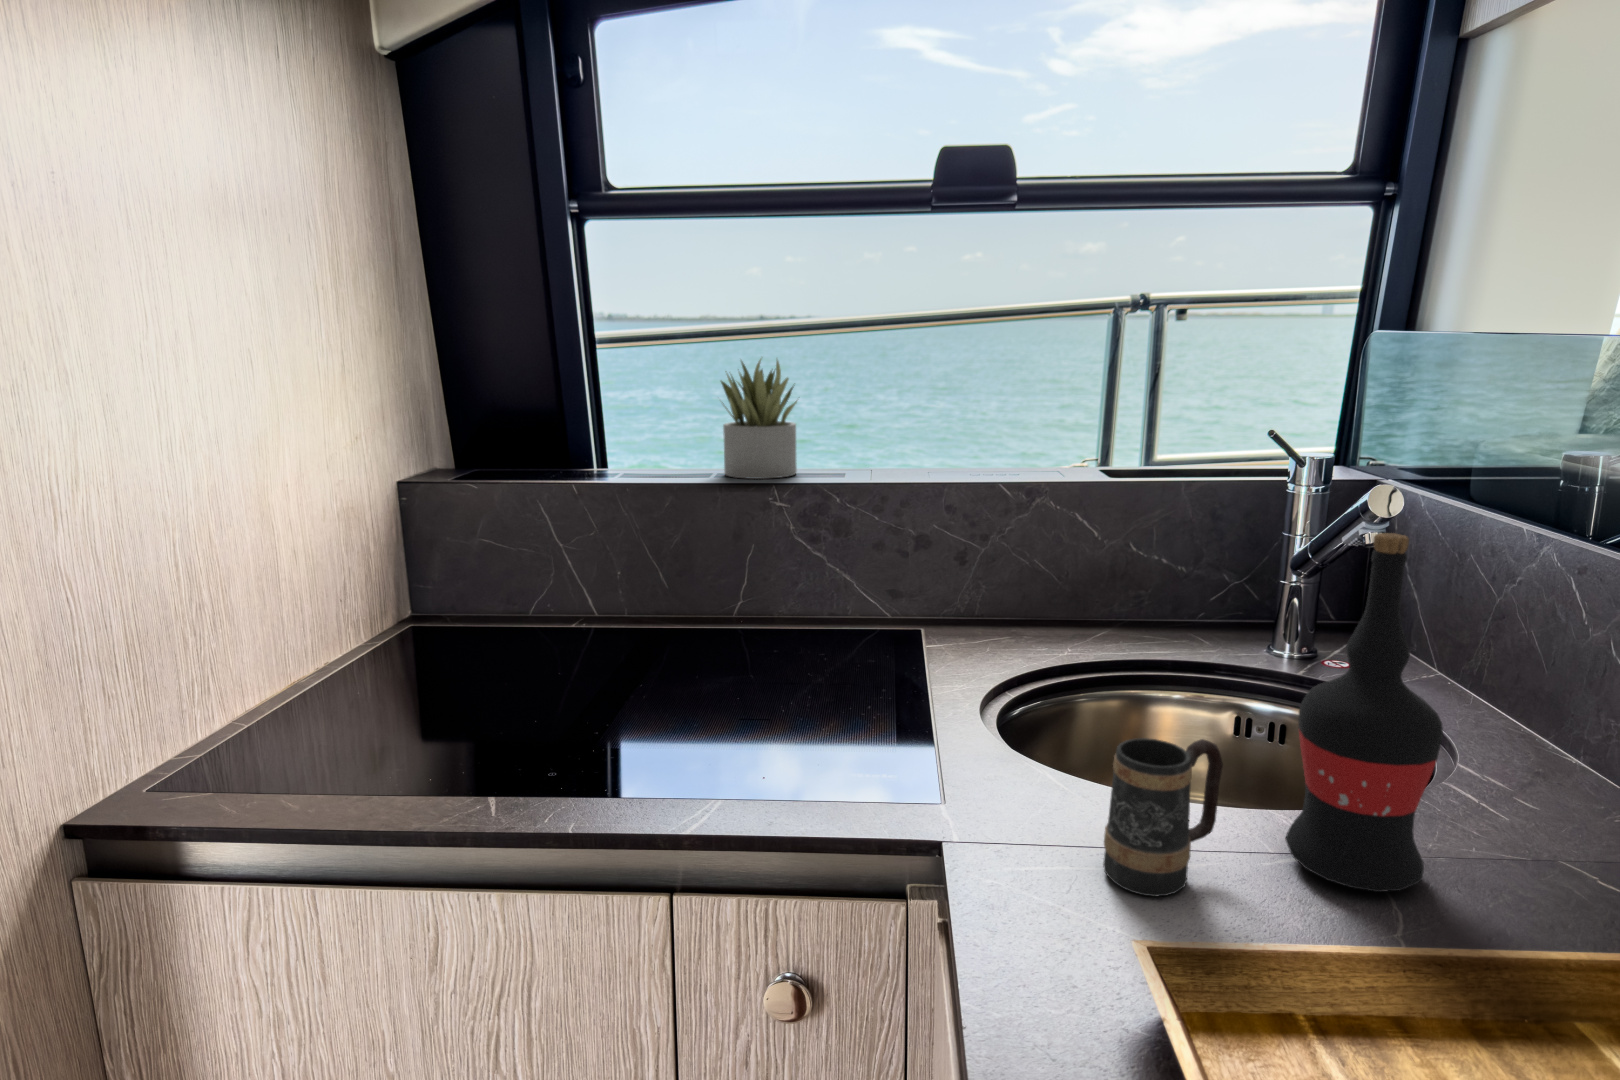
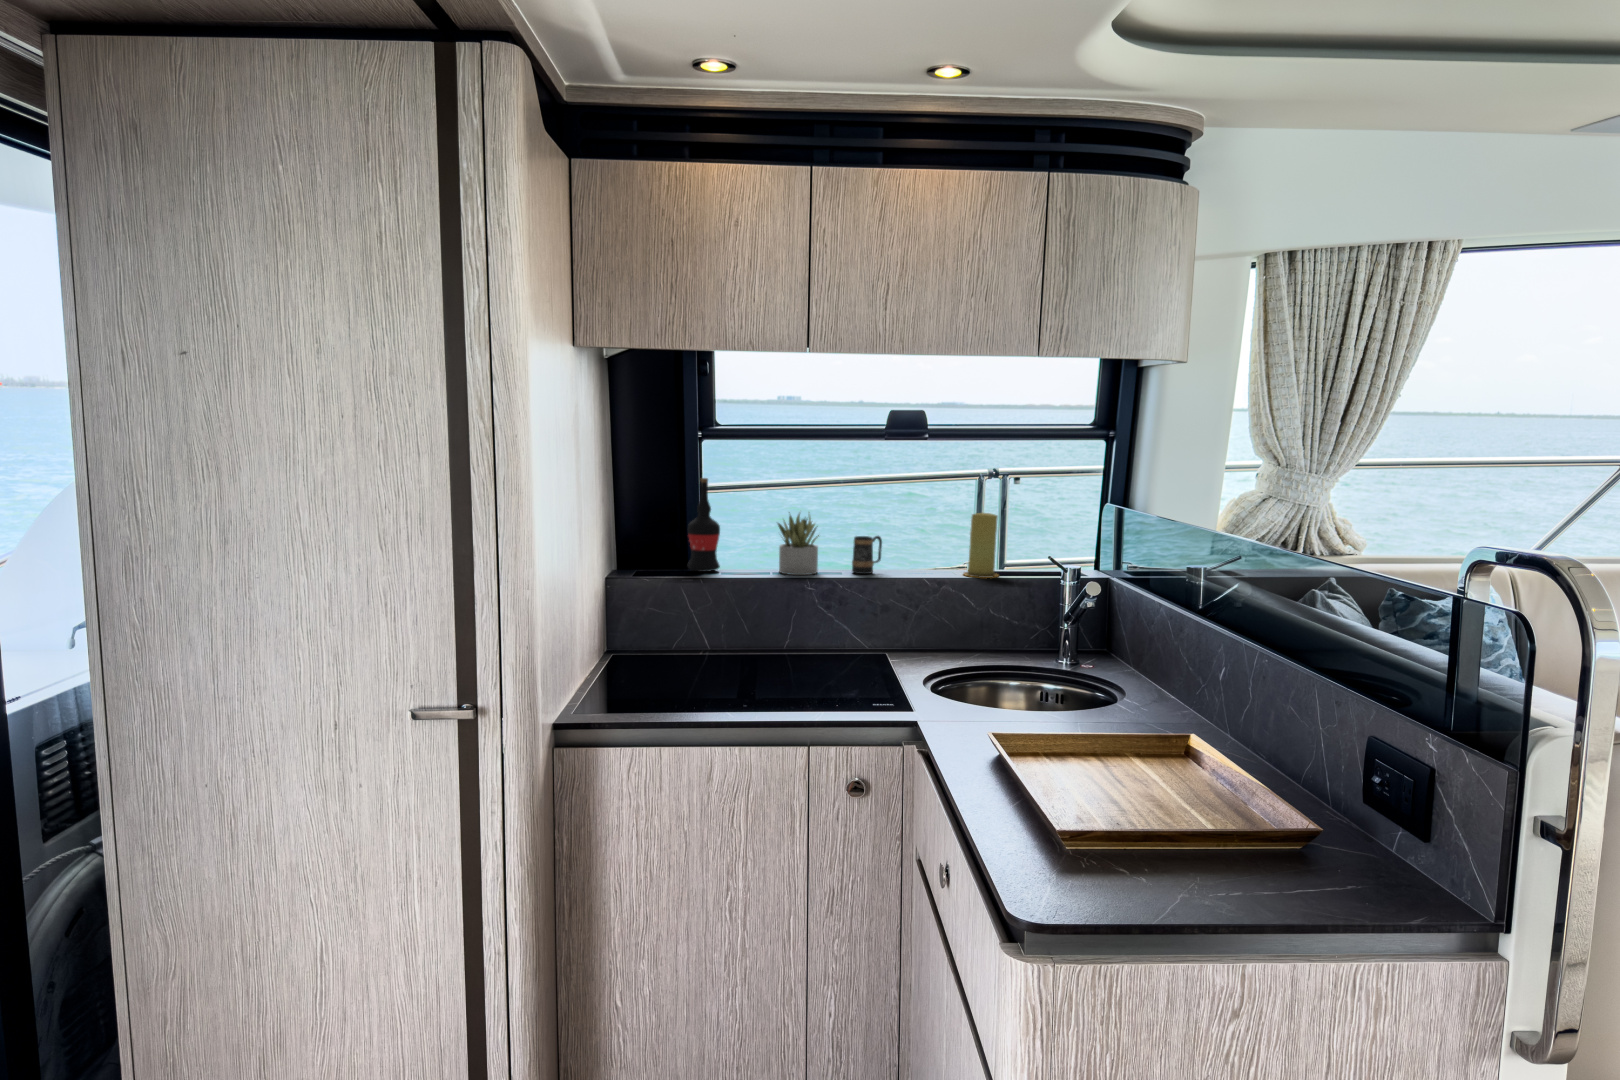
candle: none [1076,353,1150,481] -> present [963,513,998,578]
wine bottle: present [1285,533,1443,892] -> present [688,478,720,572]
mug: present [1103,738,1223,896] -> present [852,536,882,574]

